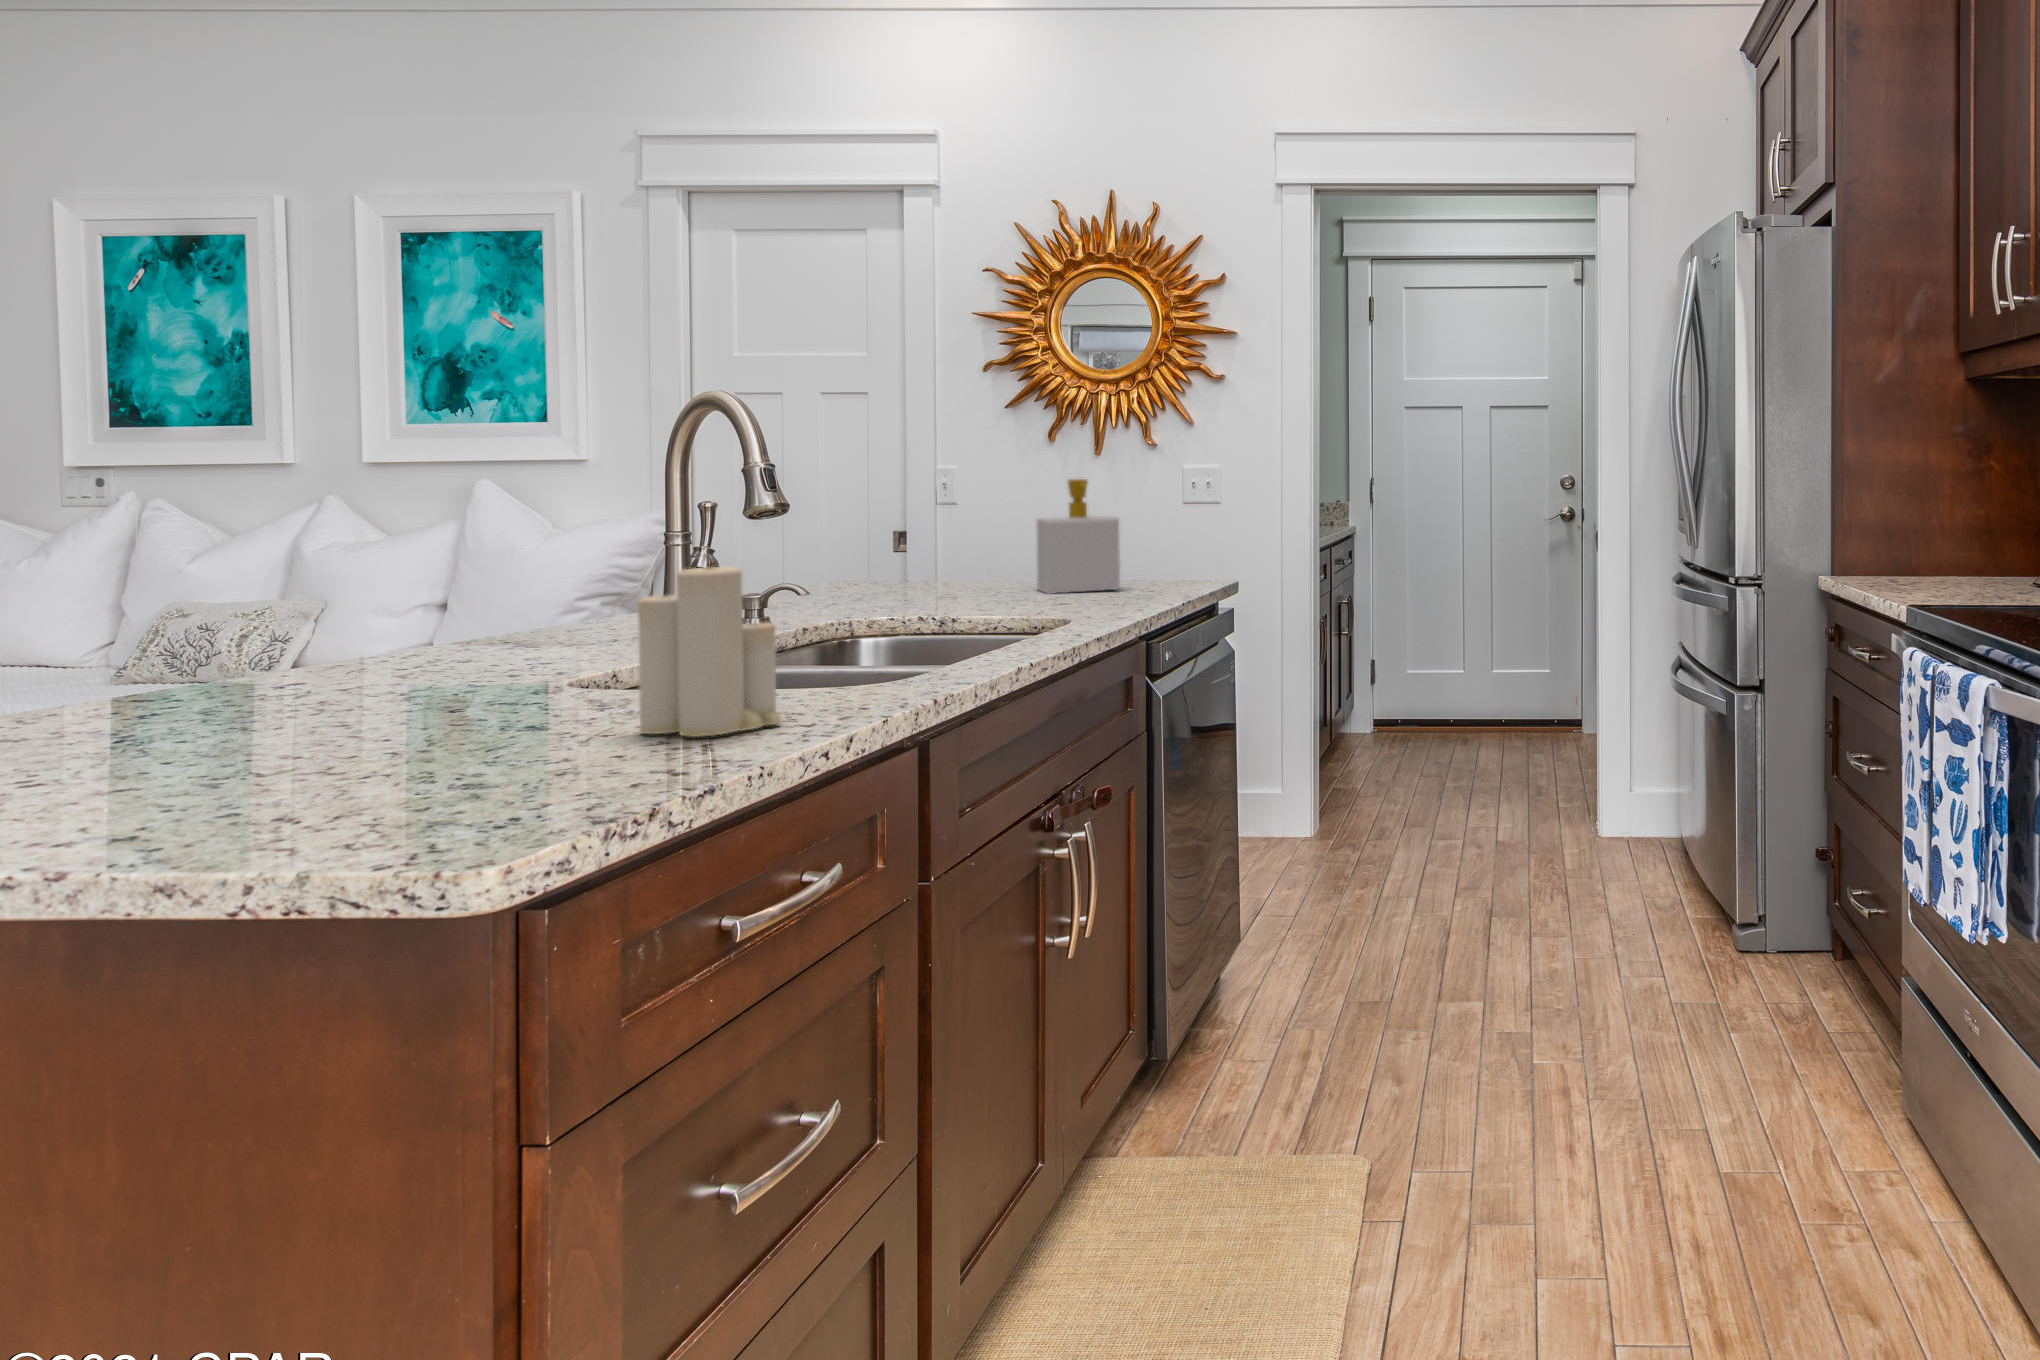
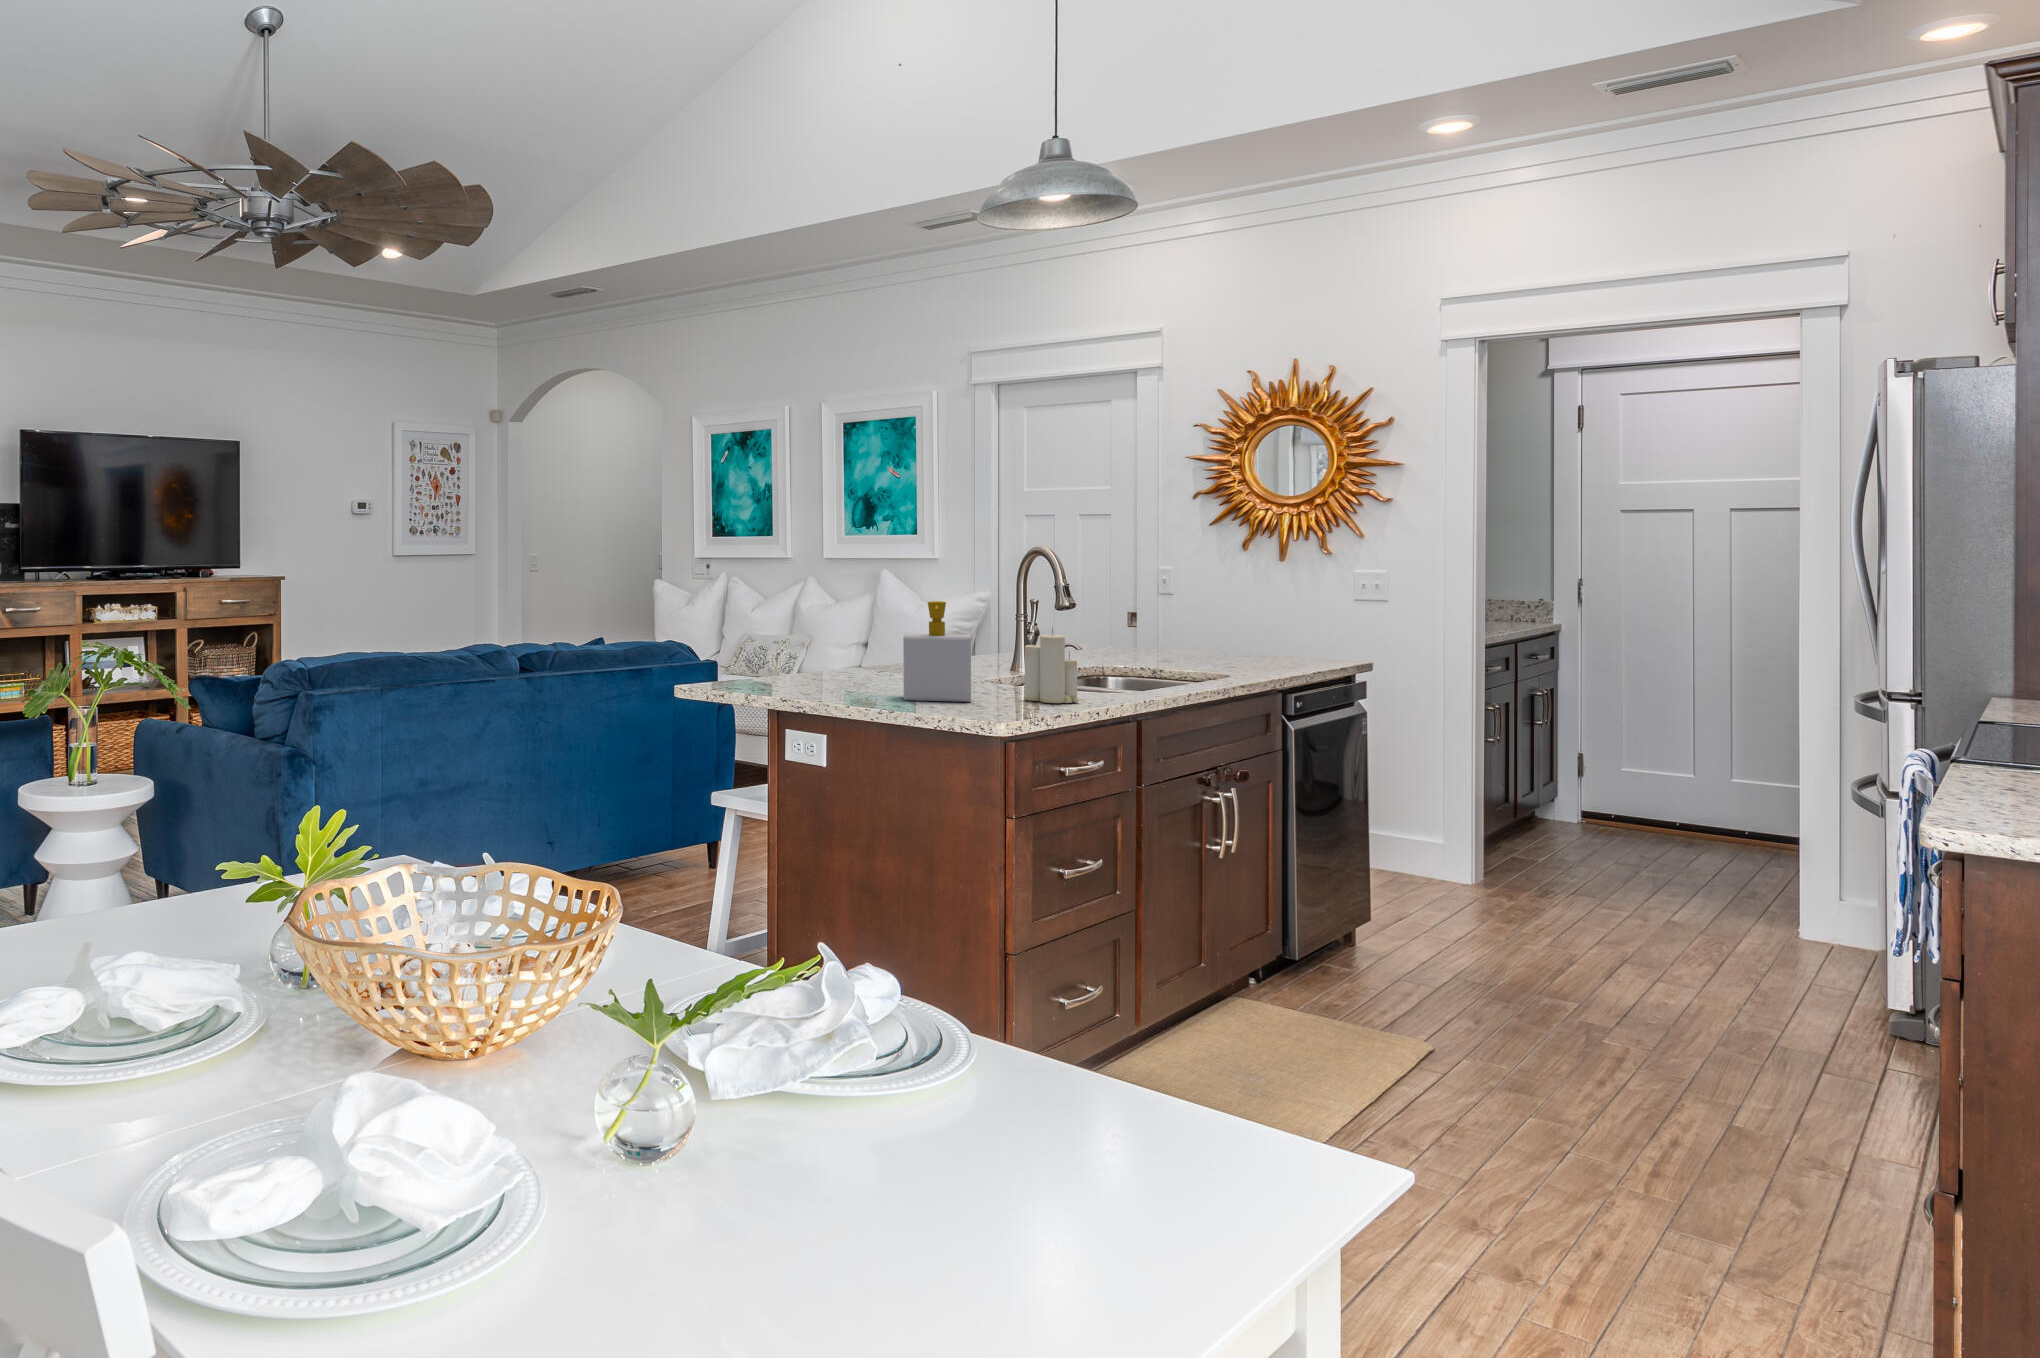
soap bottle: present [1037,479,1120,594] -> present [903,601,971,702]

